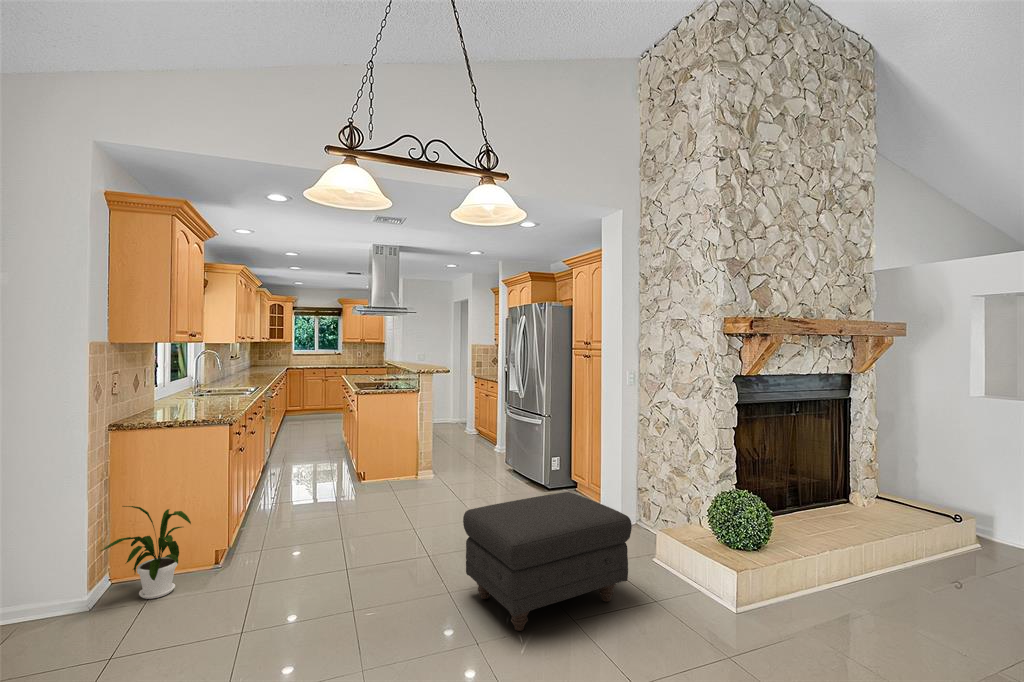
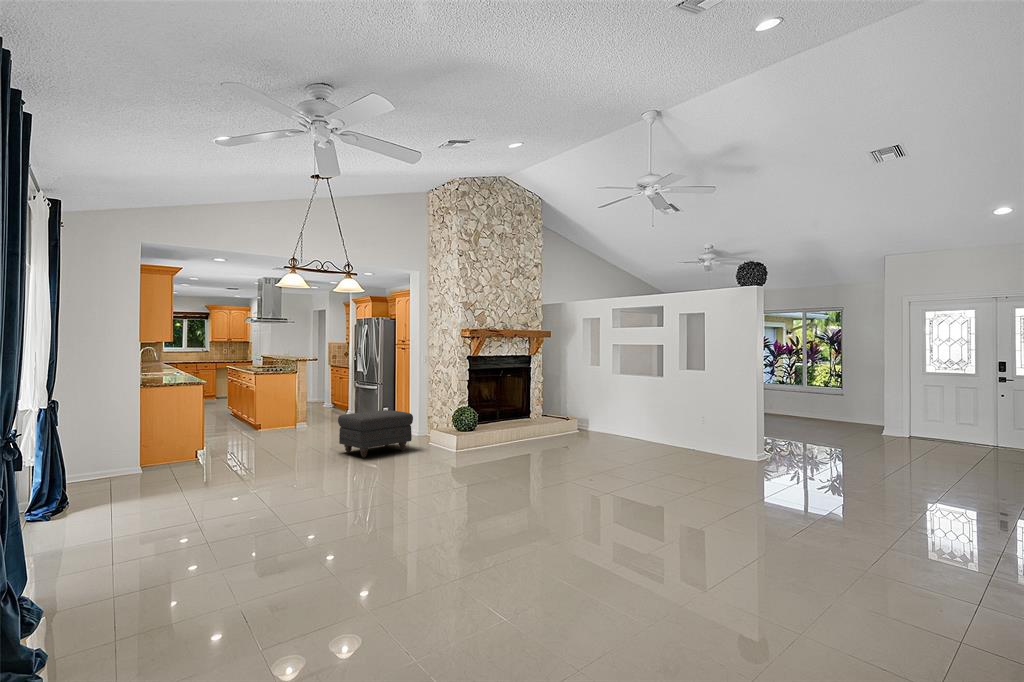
house plant: present [101,506,191,599] -> none [164,420,202,463]

